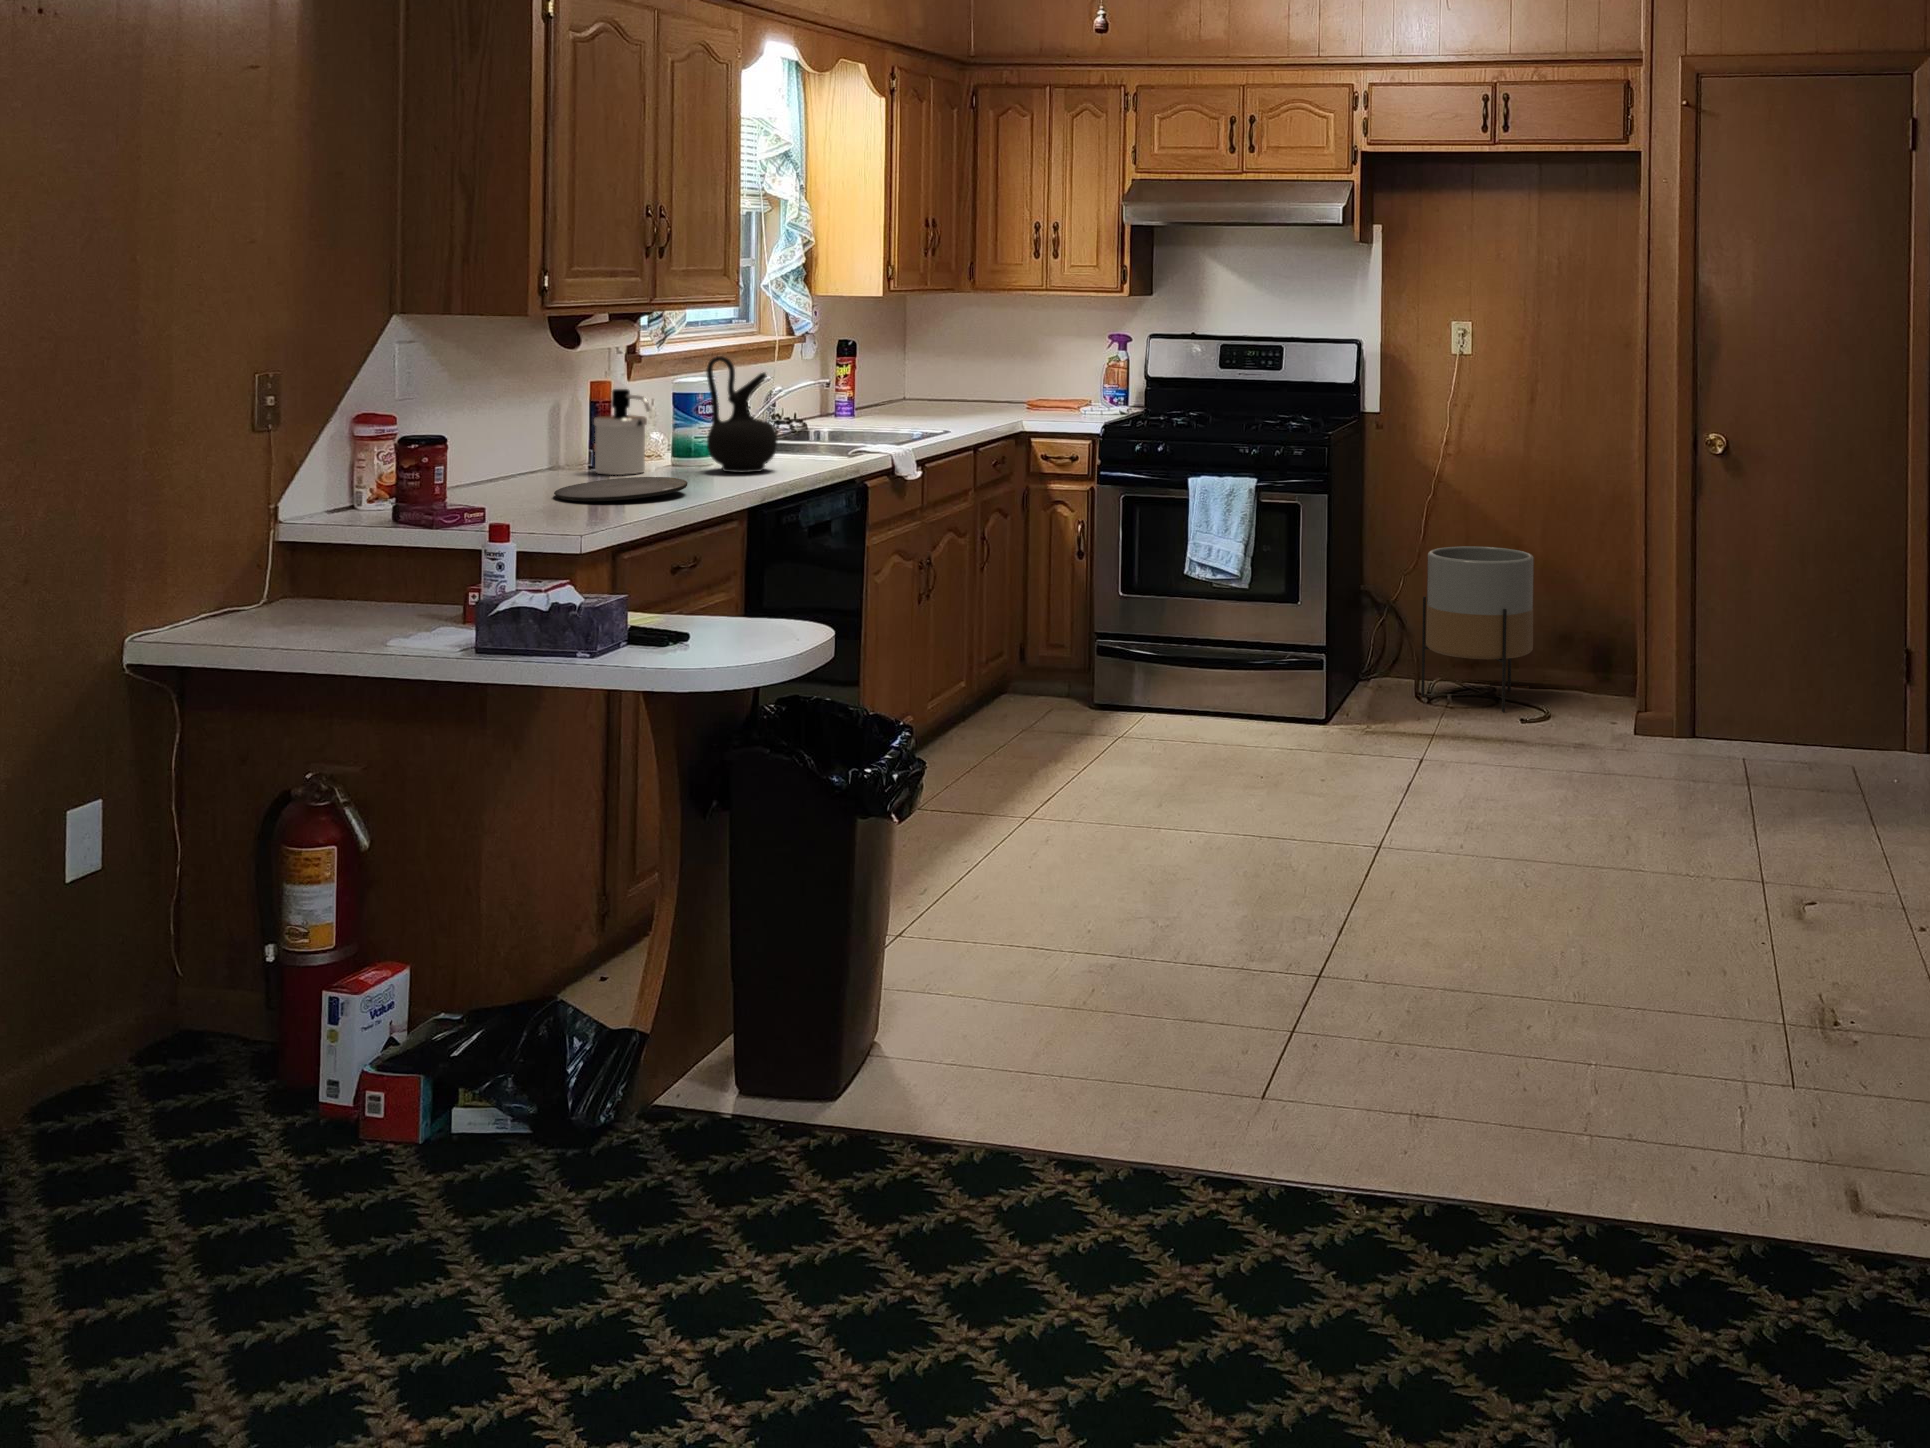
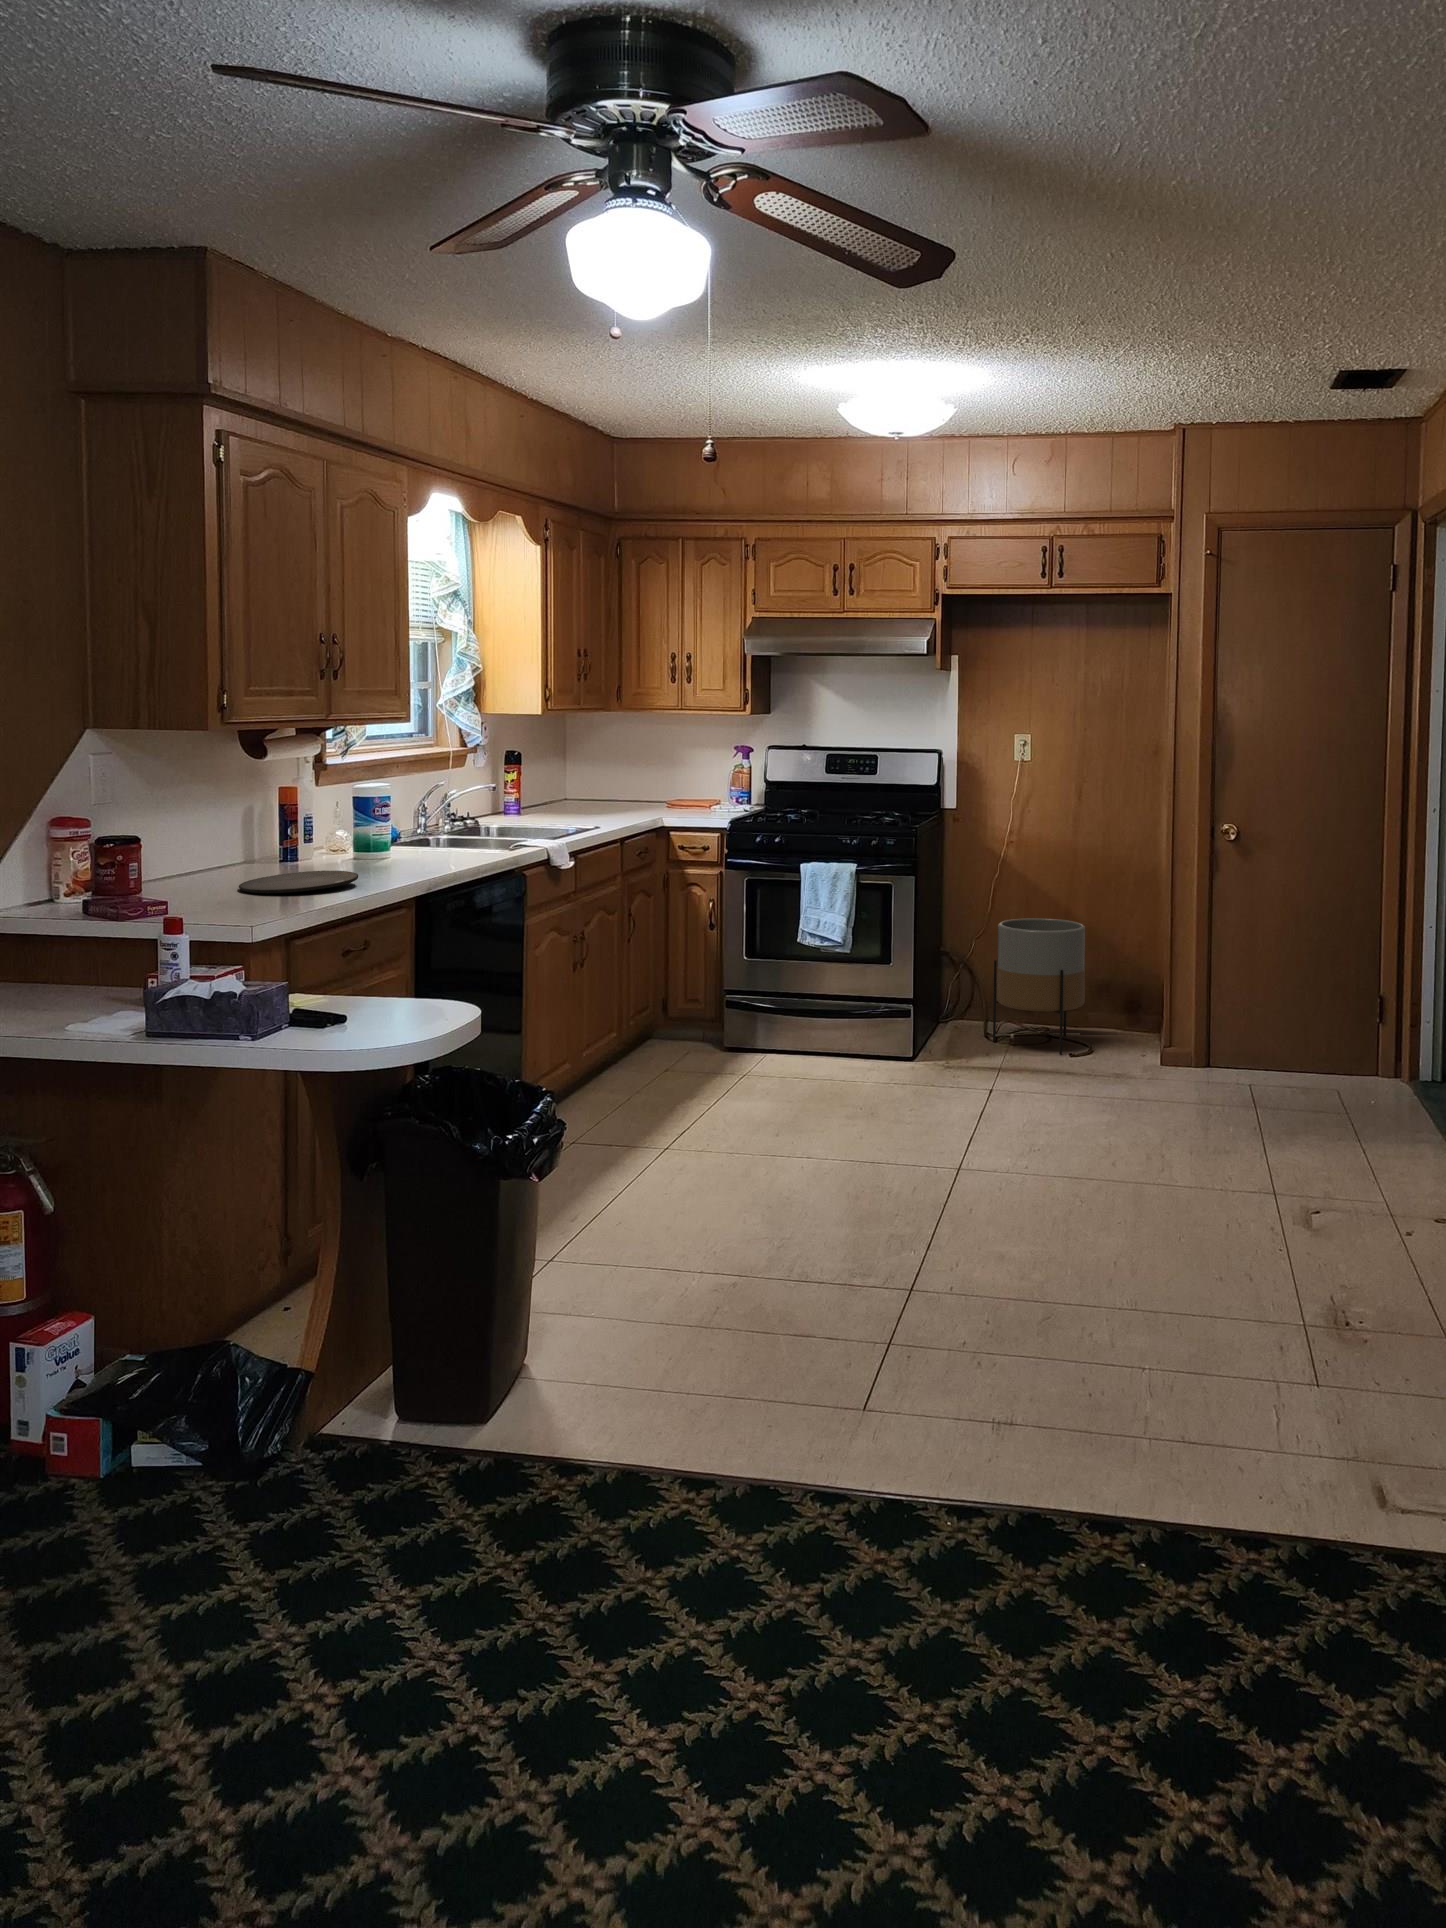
ceramic jug: present [707,356,777,473] -> none [378,765,442,866]
soap dispenser: present [594,389,650,475] -> none [279,794,328,868]

